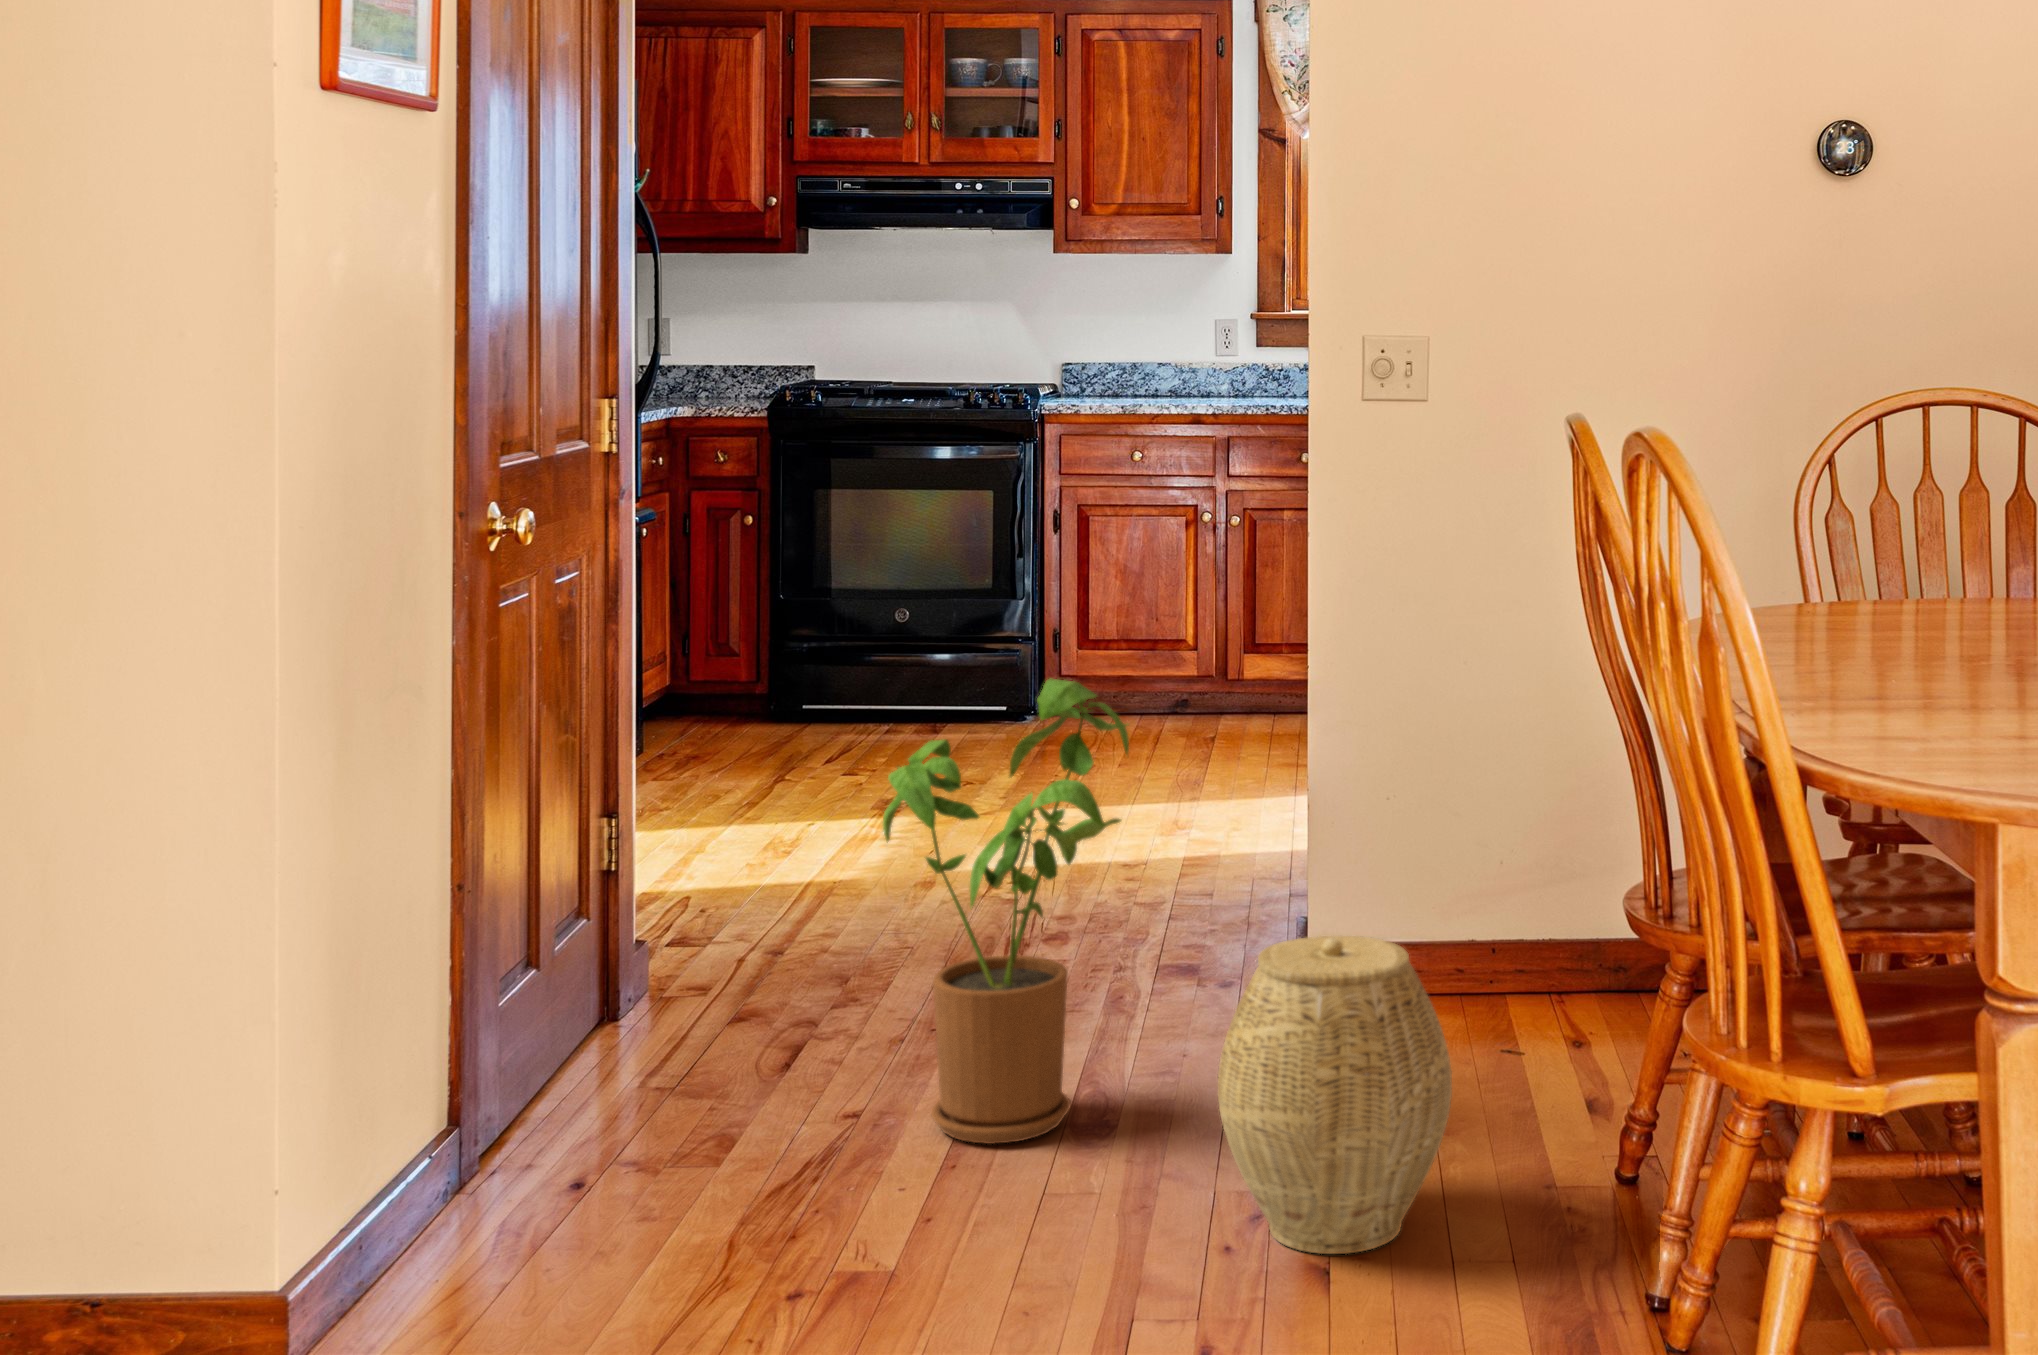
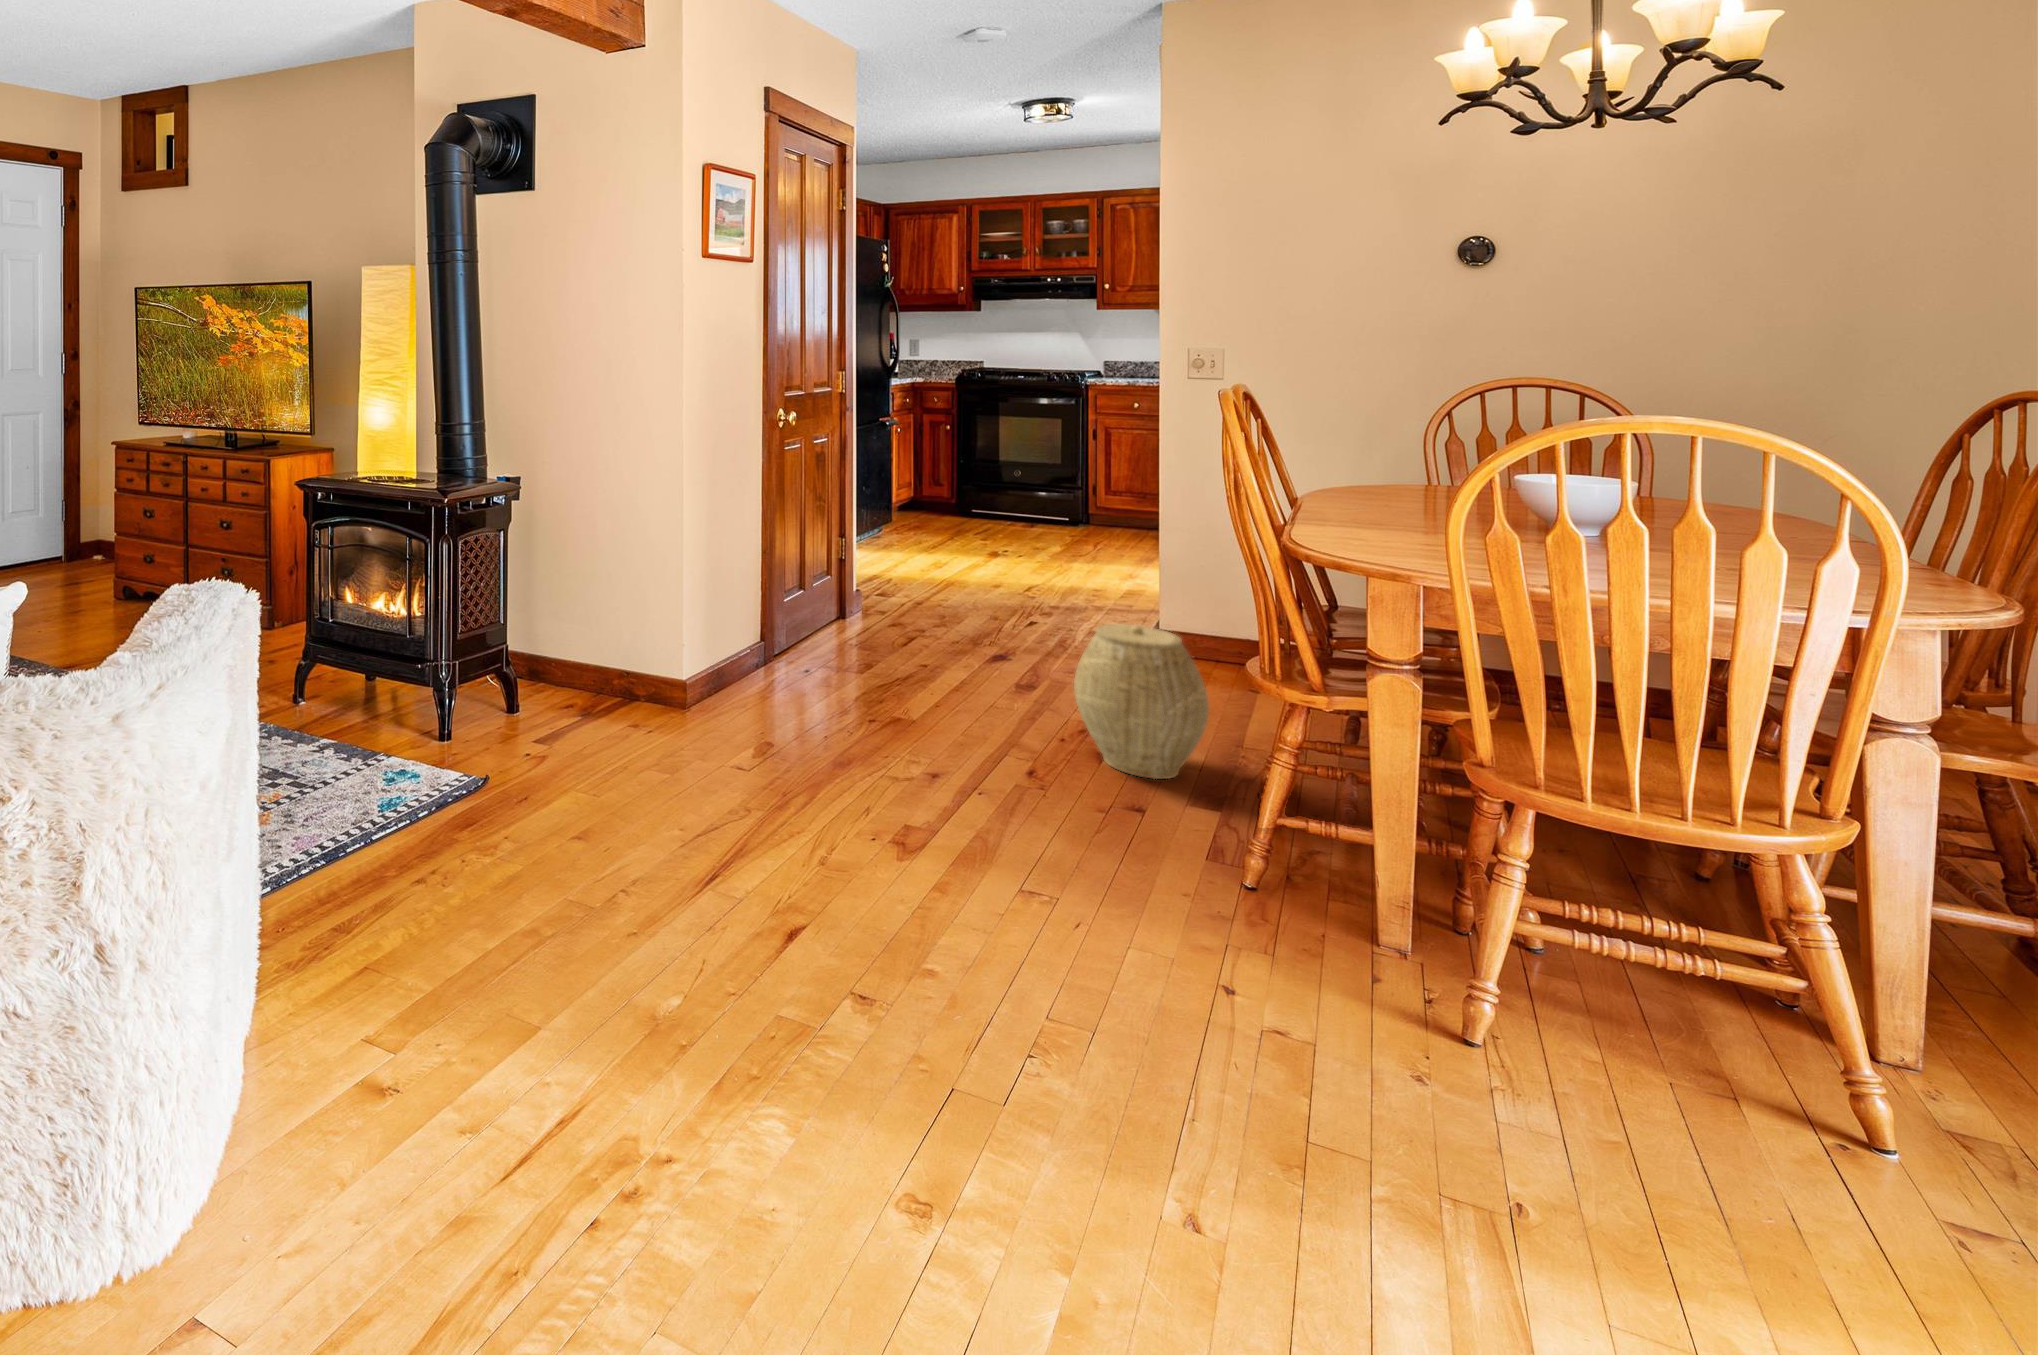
house plant: present [883,678,1129,1144] -> none [936,493,1058,694]

